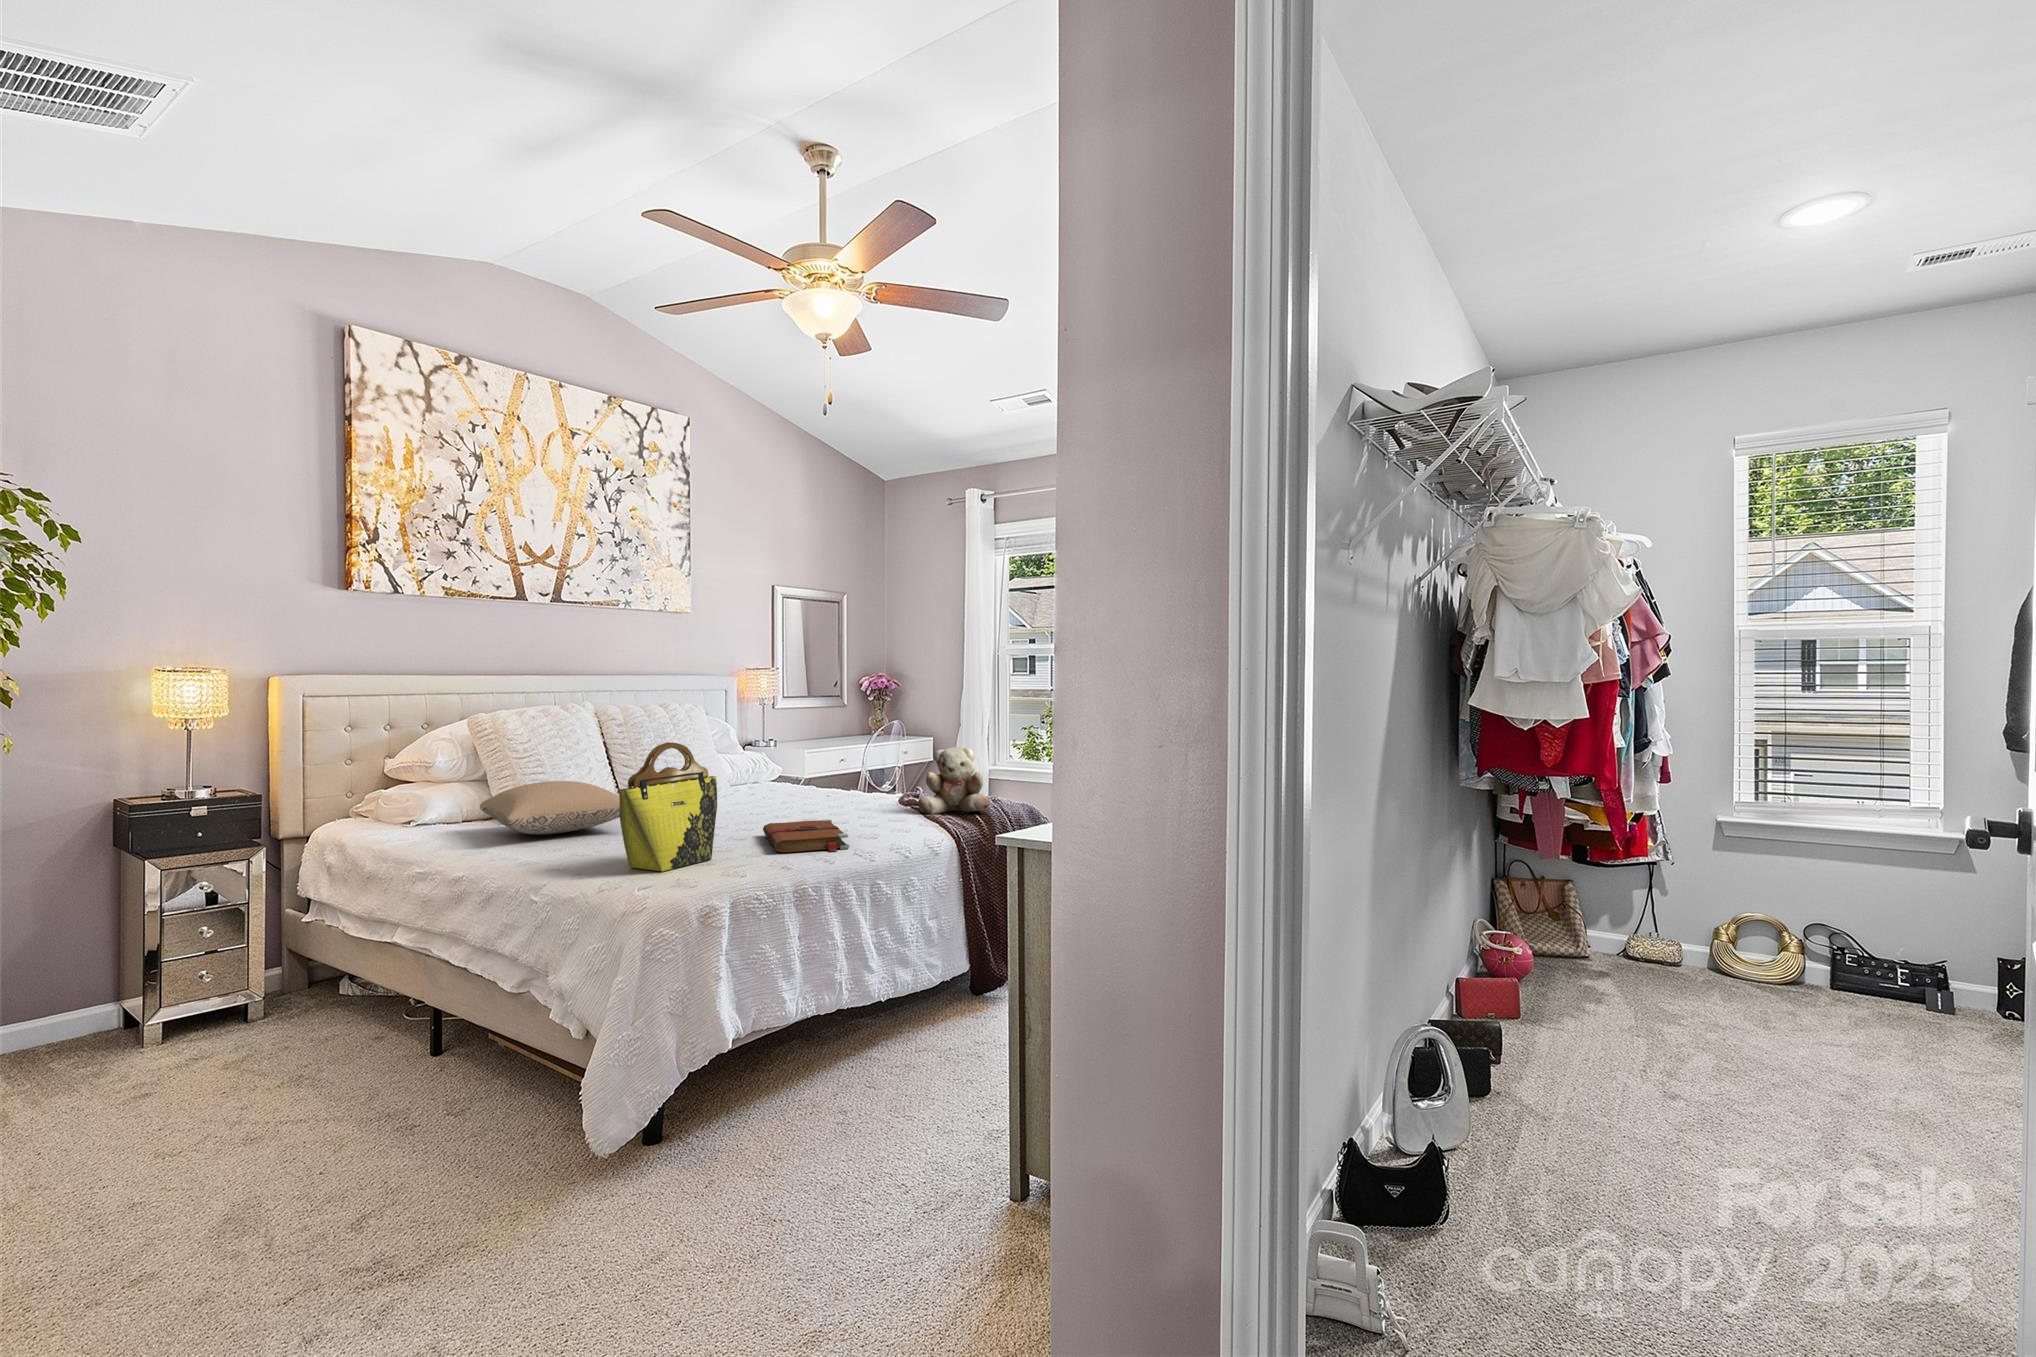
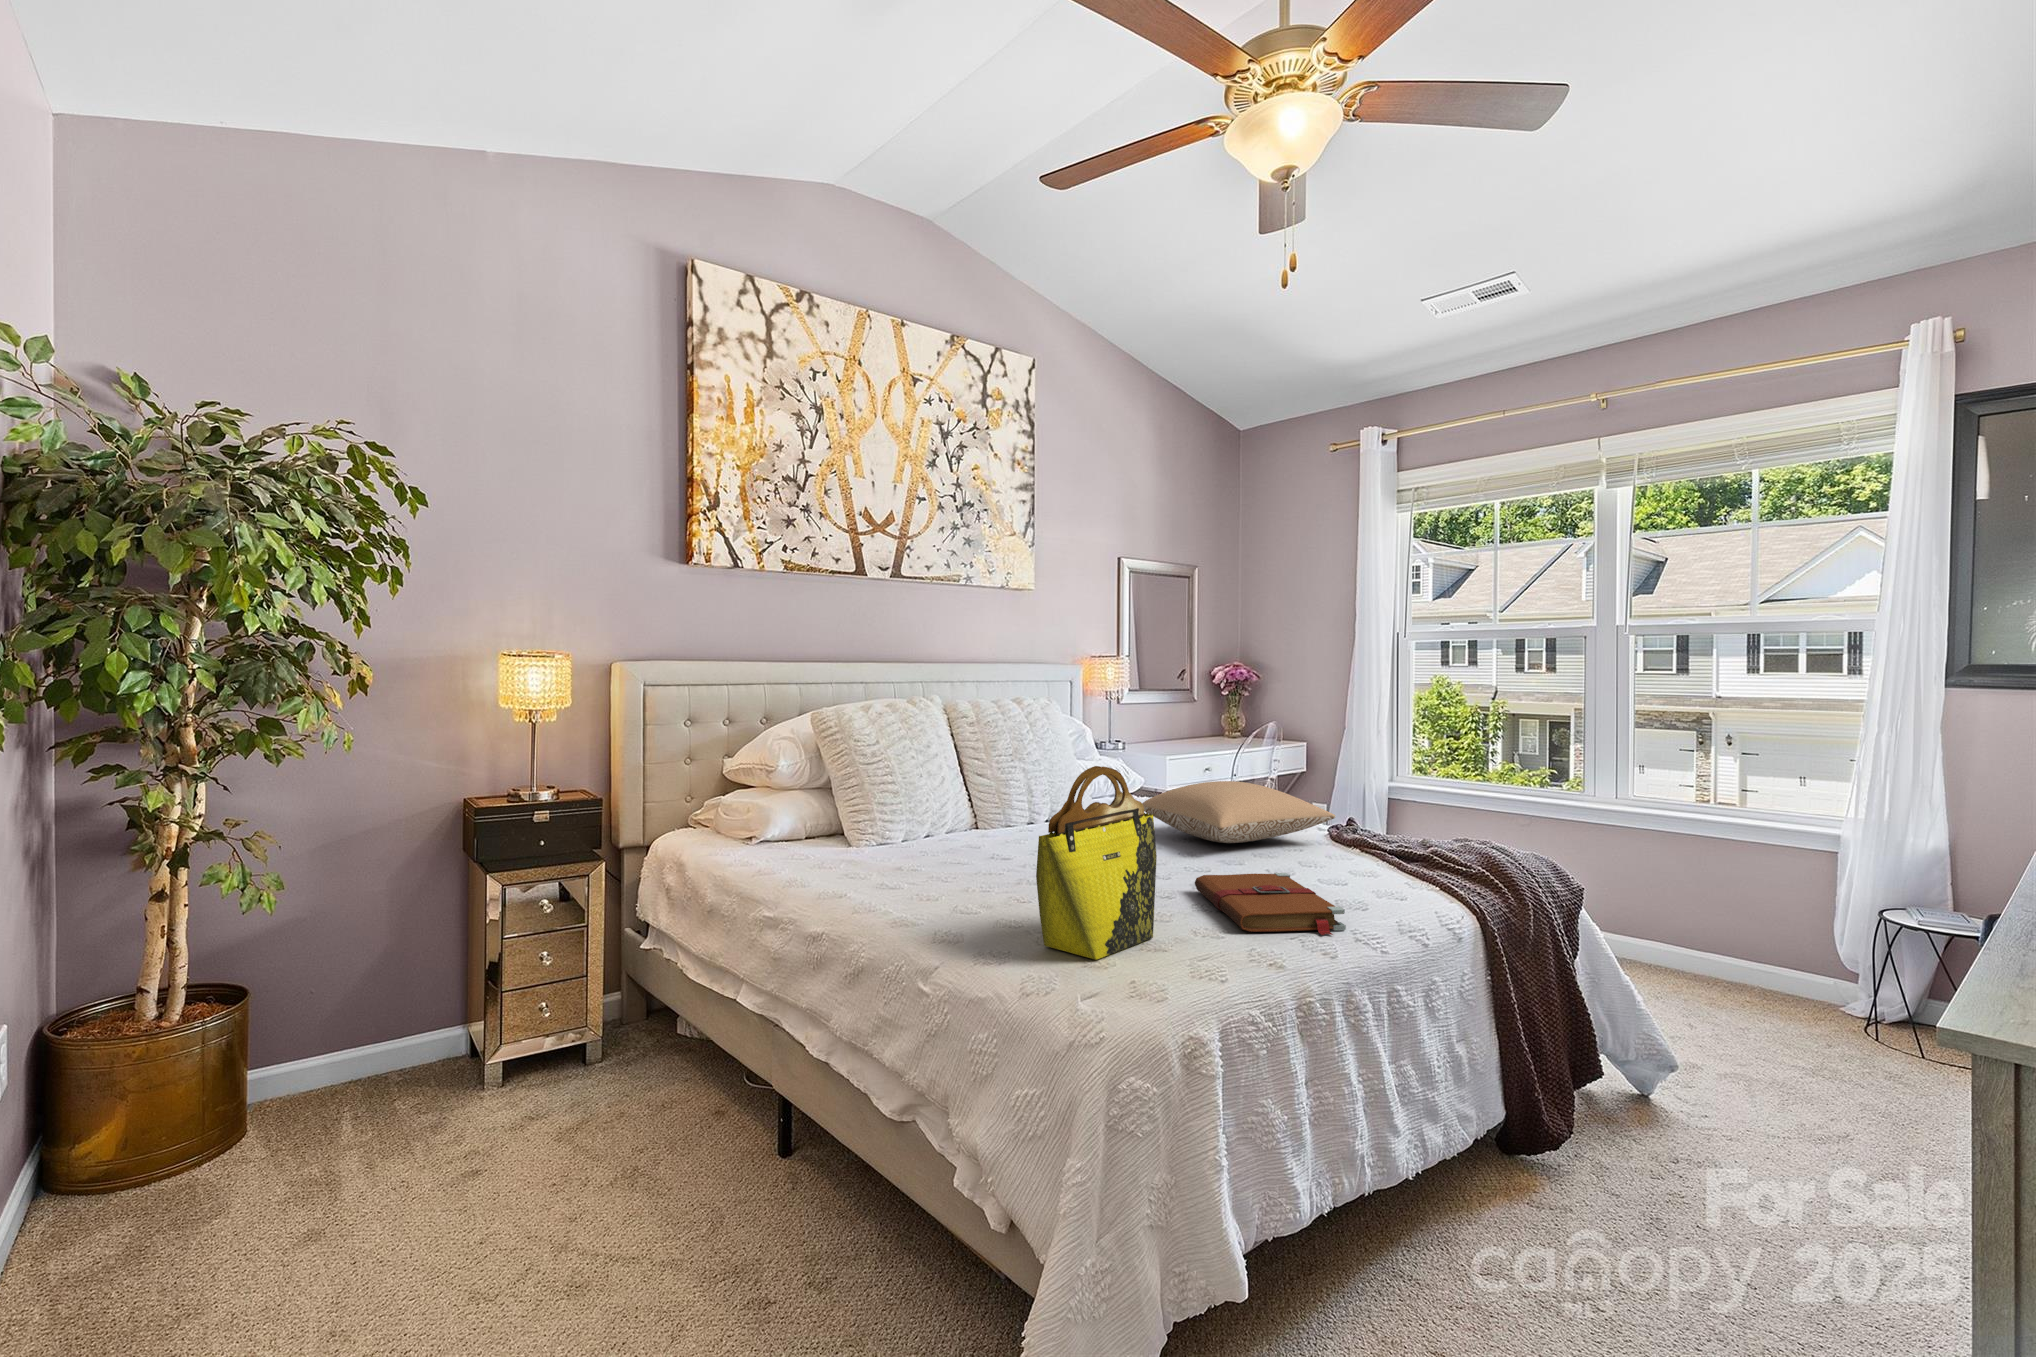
teddy bear: present [918,747,990,814] -> none [1385,771,1499,864]
pillow: present [480,781,620,835] -> present [1143,781,1335,843]

